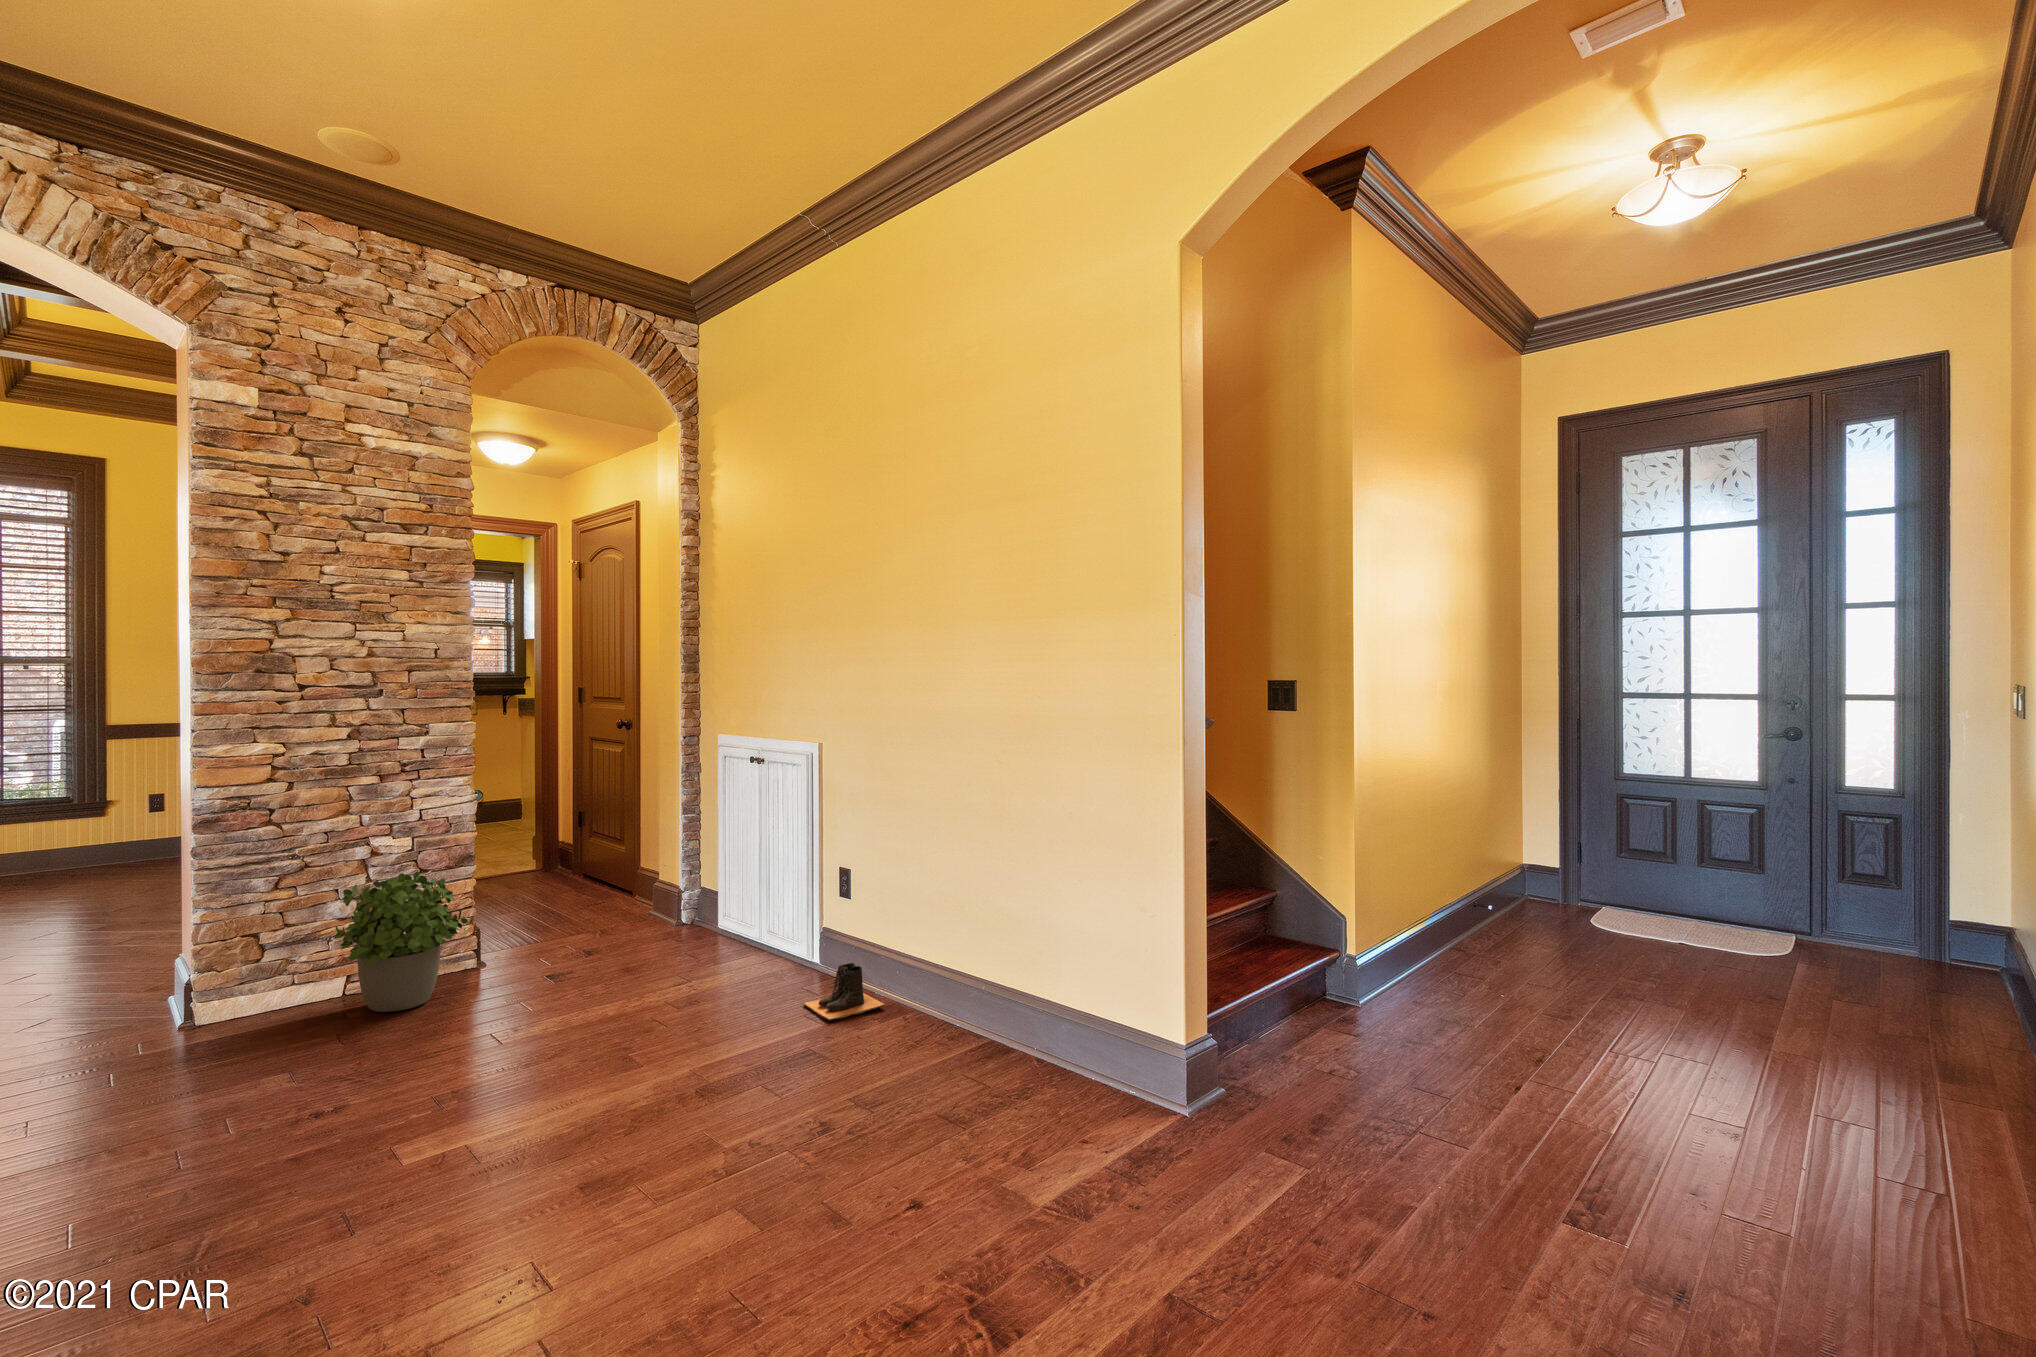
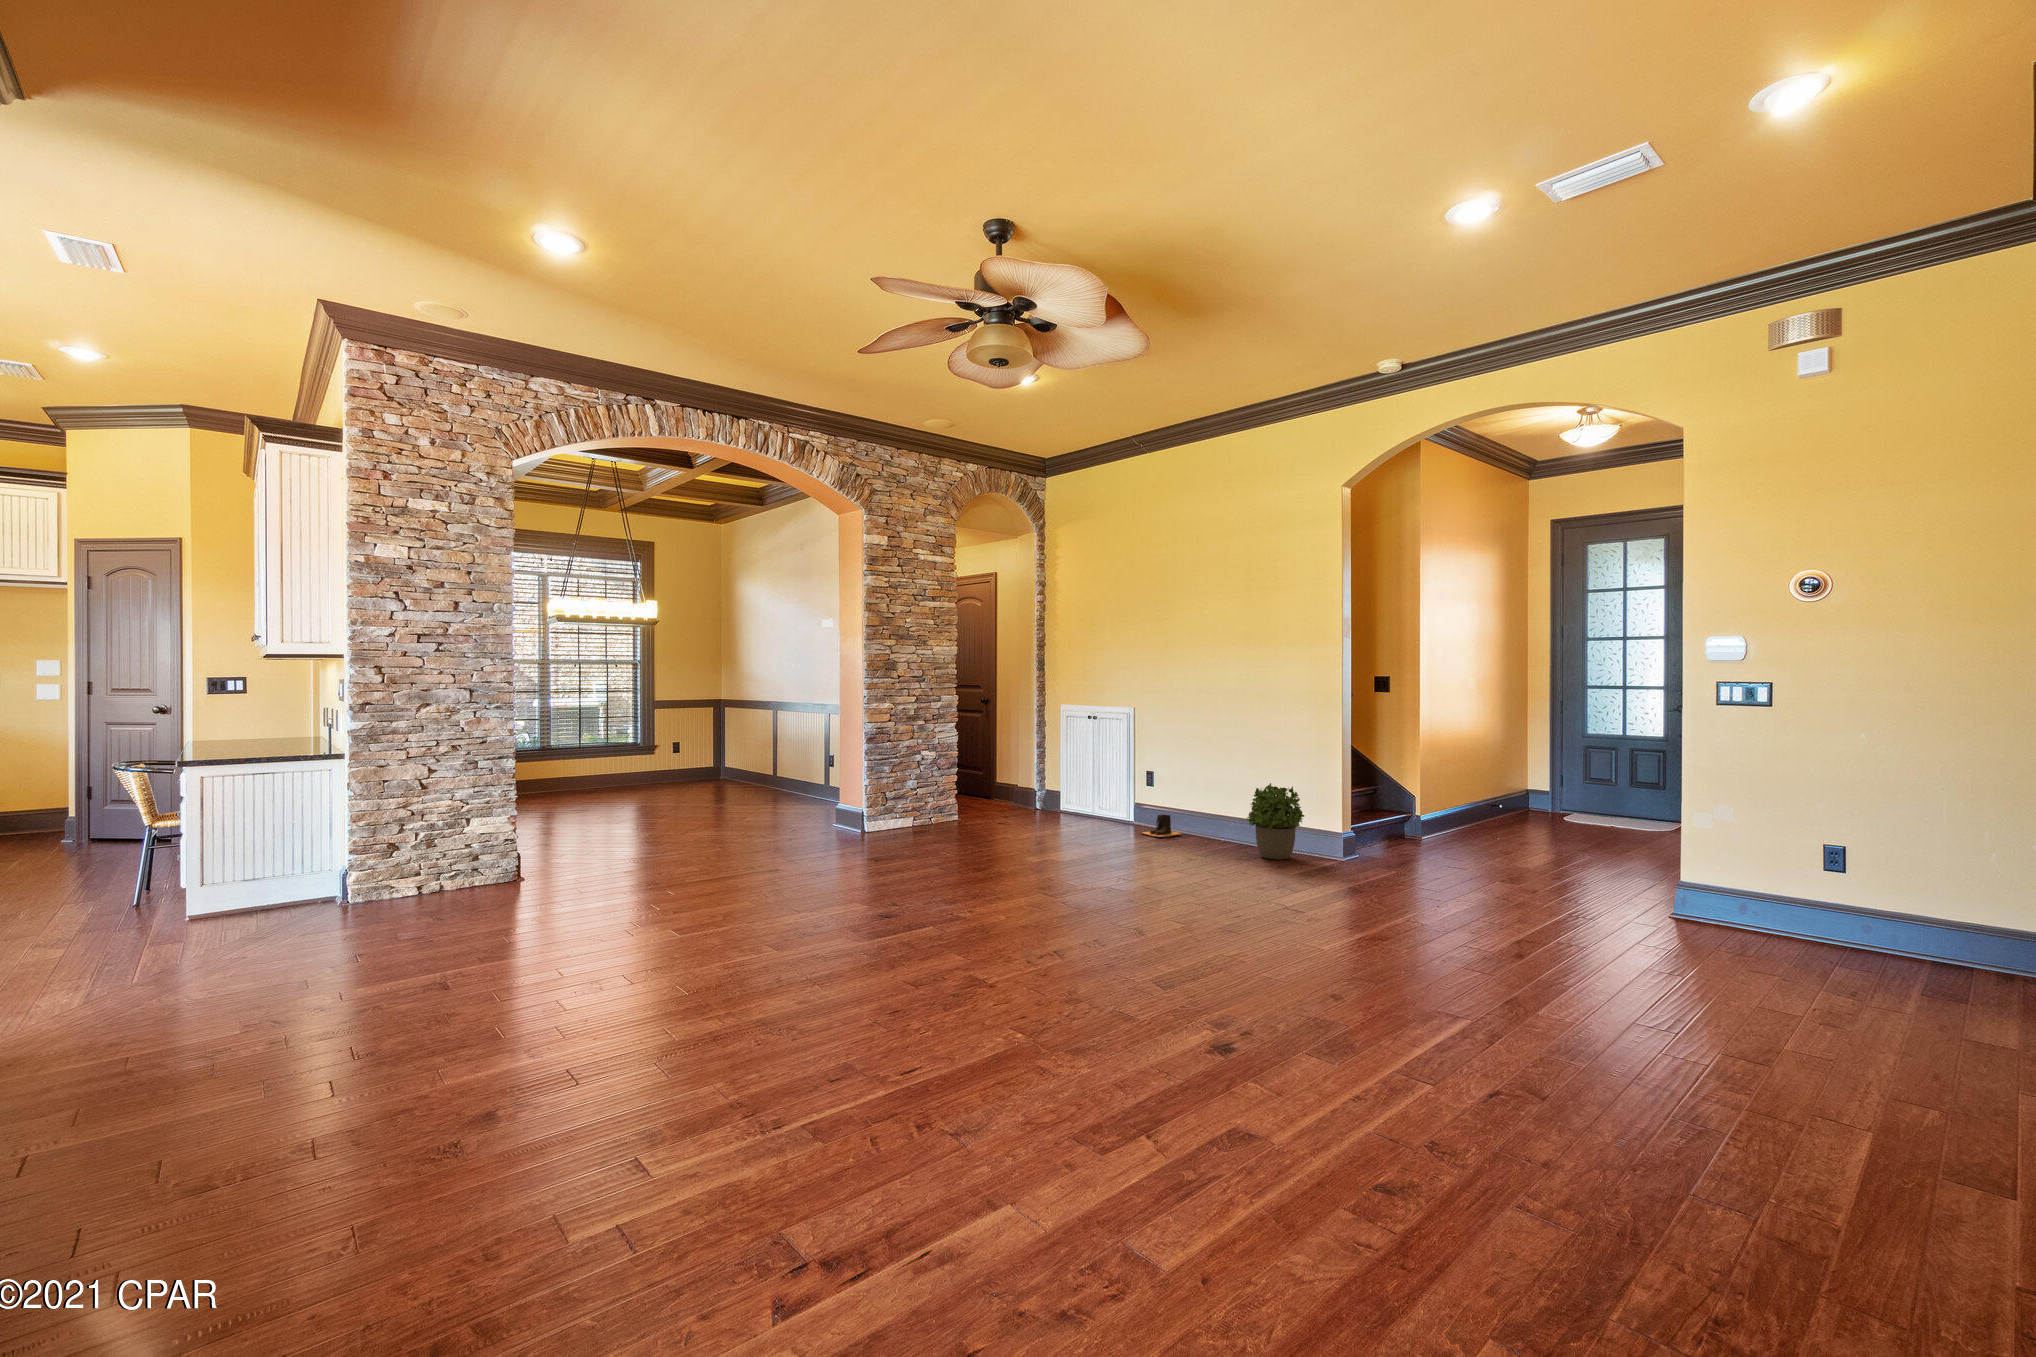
potted plant: present [333,871,468,1012] -> present [1247,783,1304,860]

